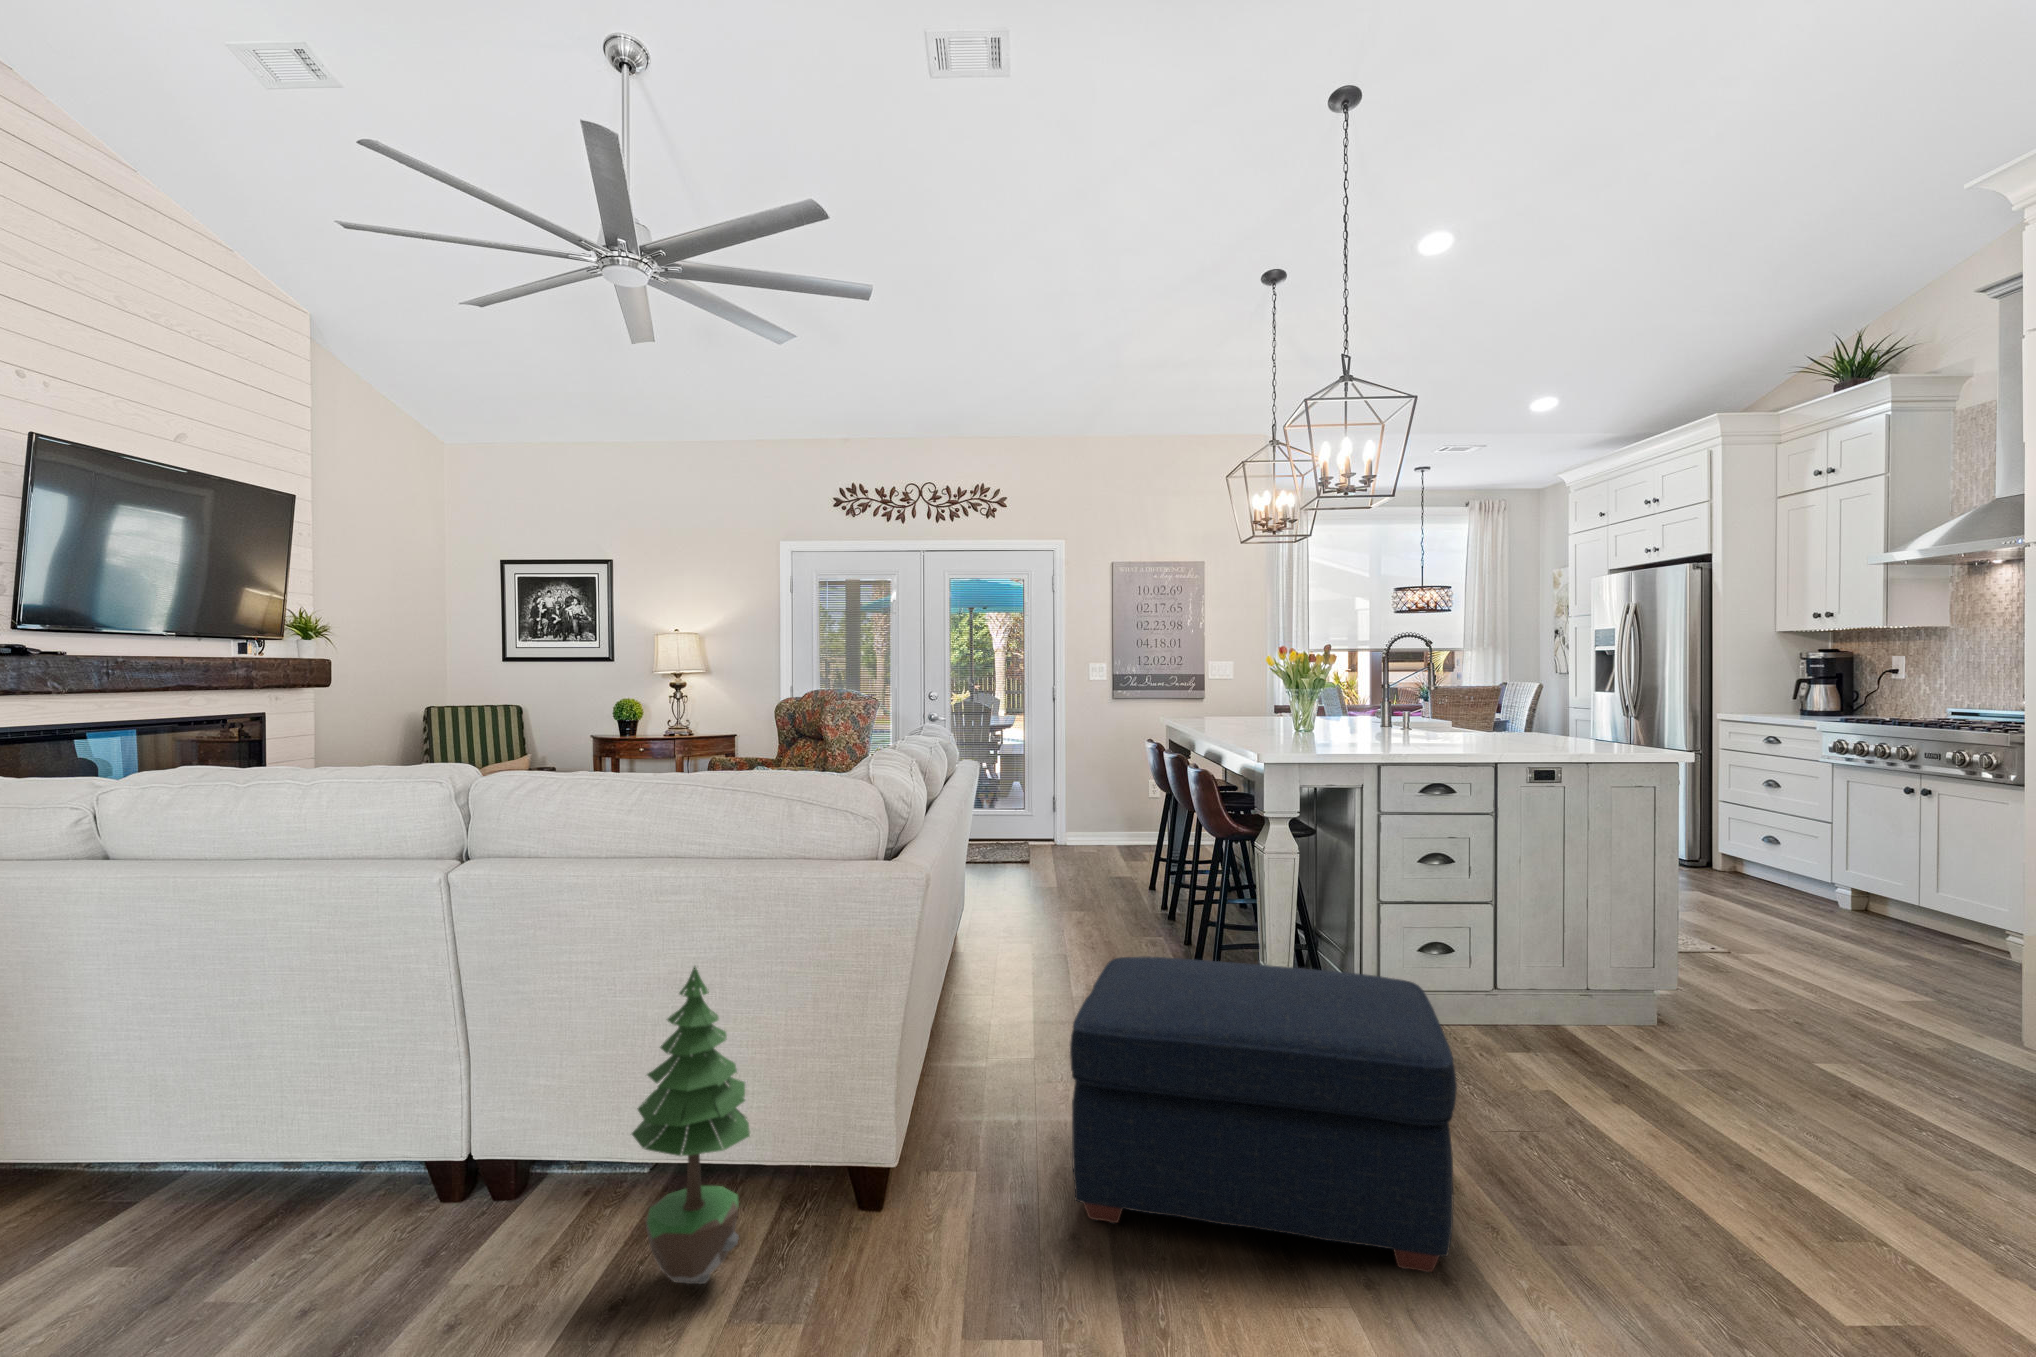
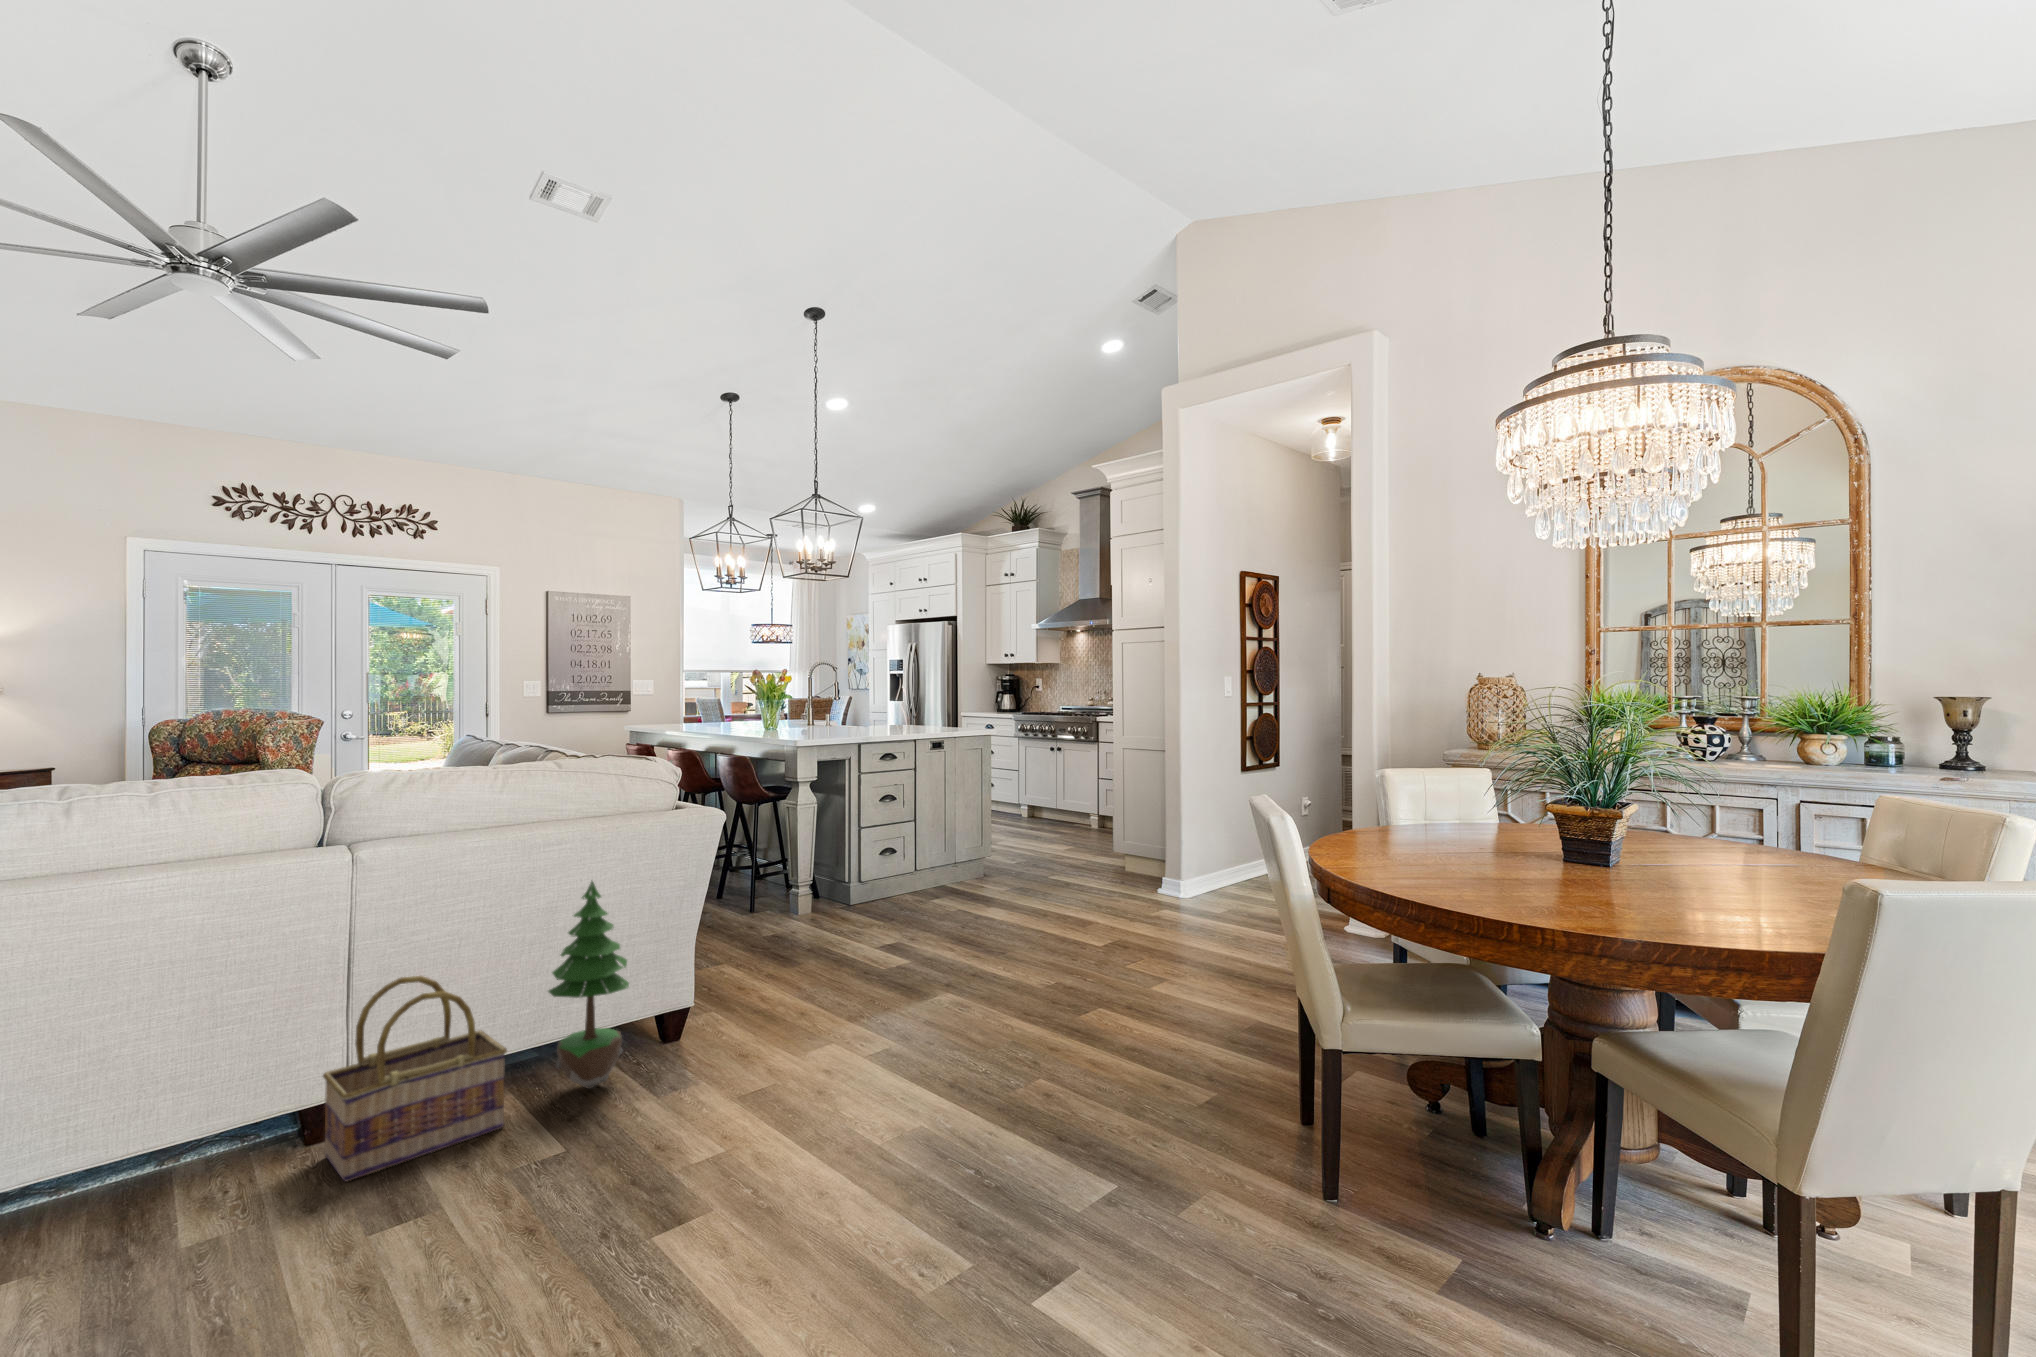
ottoman: present [1070,957,1457,1272] -> none [751,851,964,1001]
basket: none [348,1052,589,1318] -> present [323,976,507,1181]

